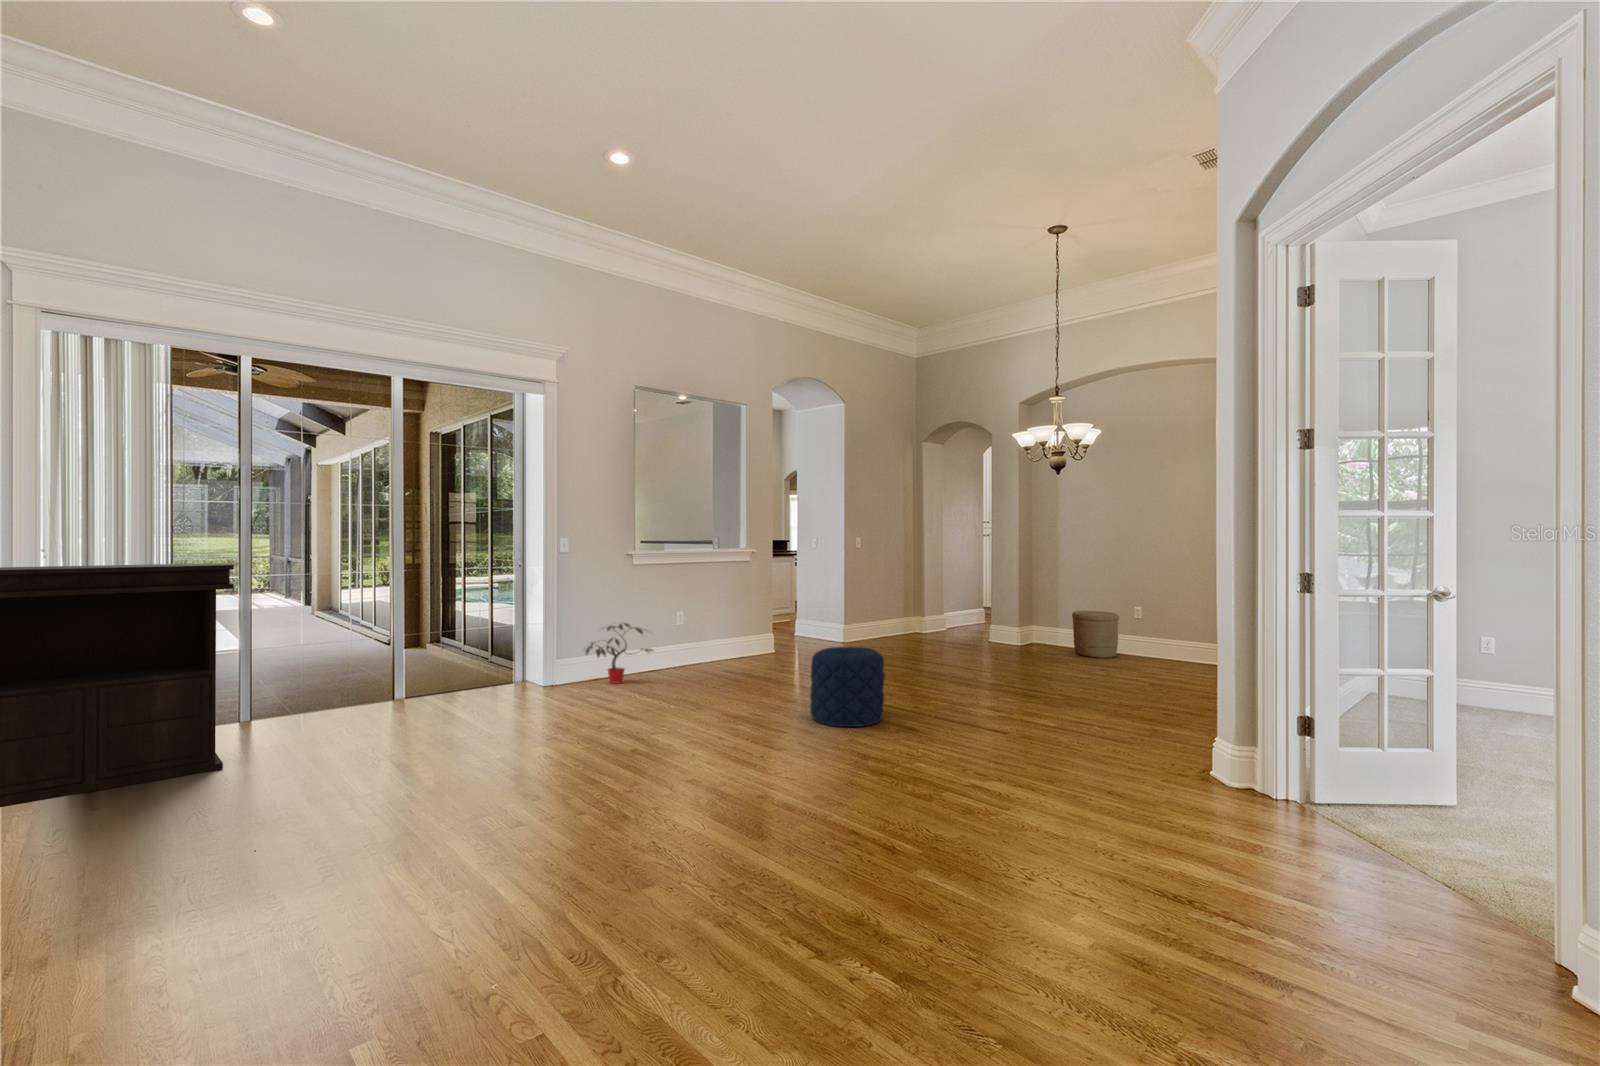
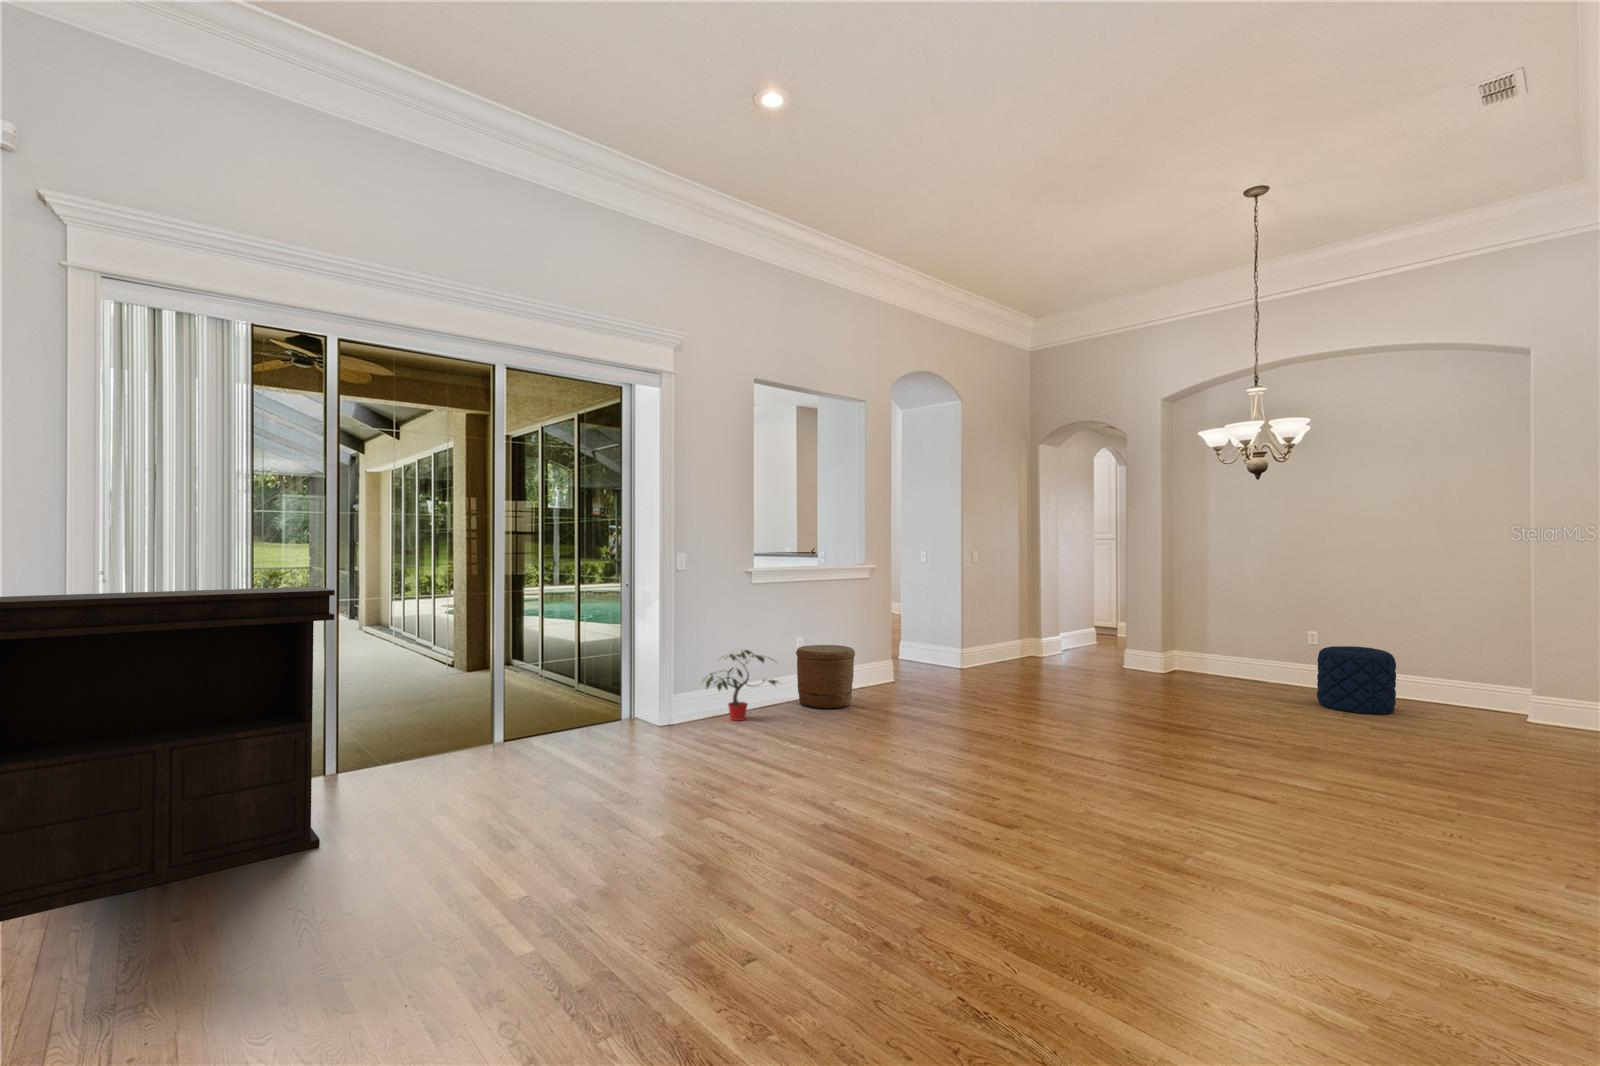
woven basket: present [1072,611,1119,658] -> present [796,645,855,709]
pouf: present [810,647,885,727] -> present [1317,646,1396,714]

